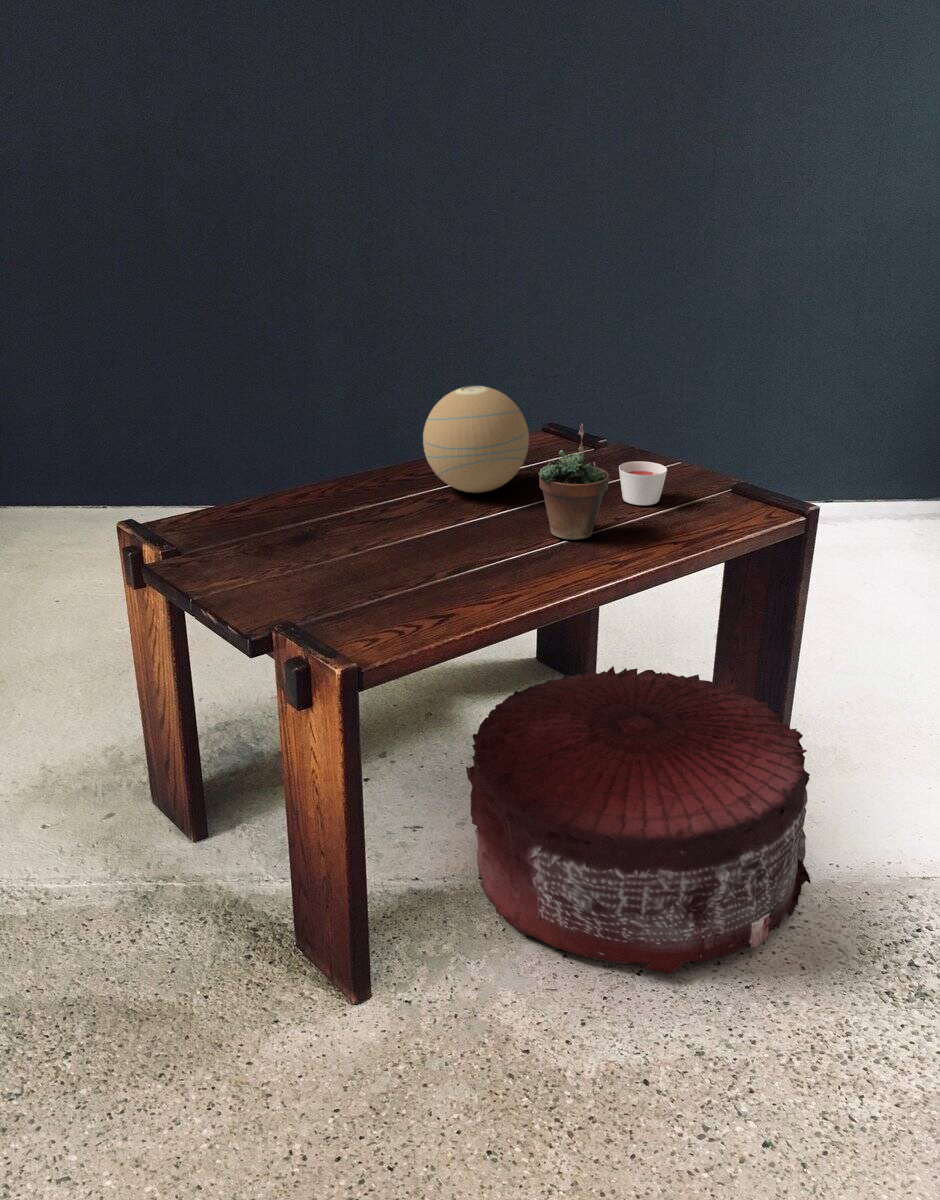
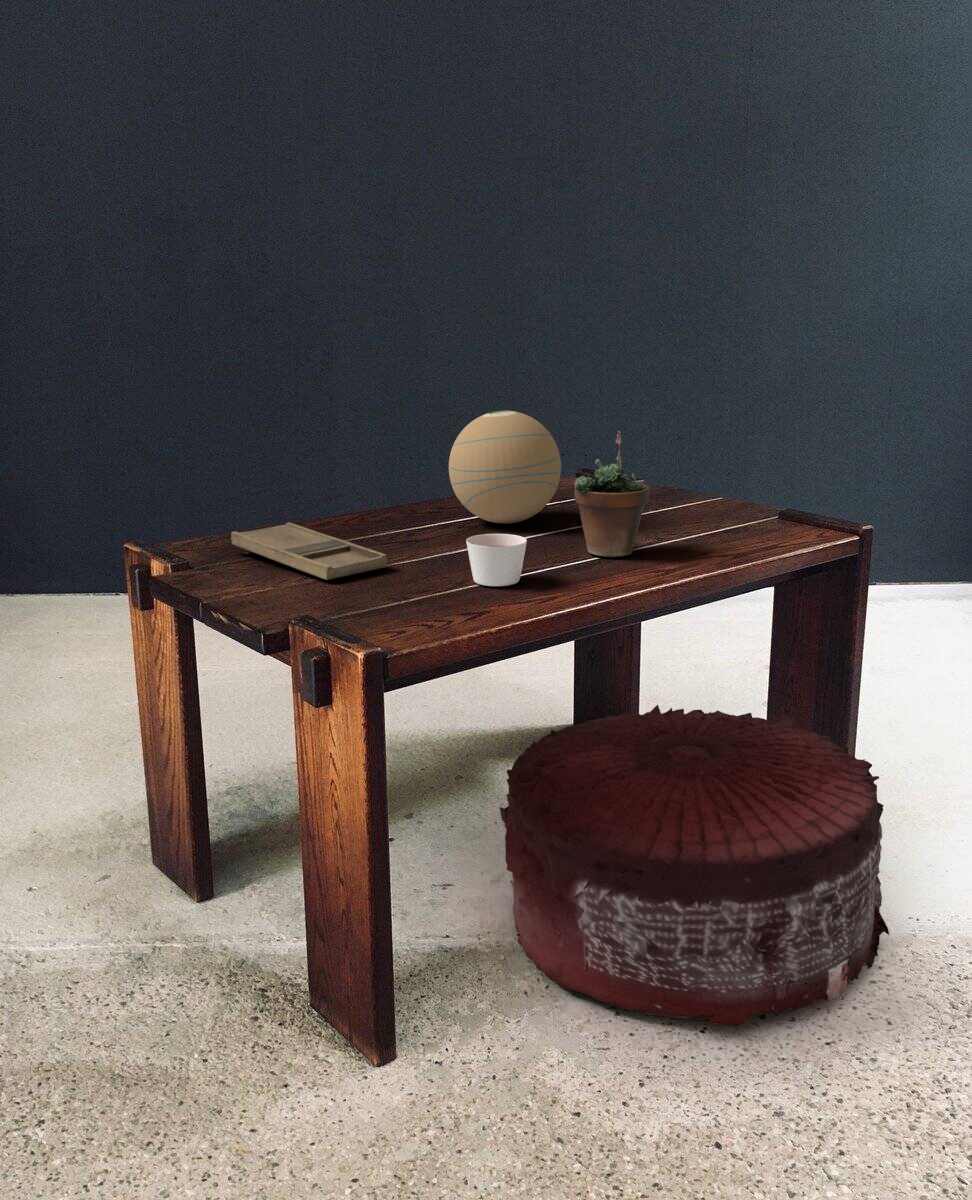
candle: present [619,461,667,505] -> present [466,534,527,586]
tray: none [220,497,365,569] -> present [231,522,387,580]

